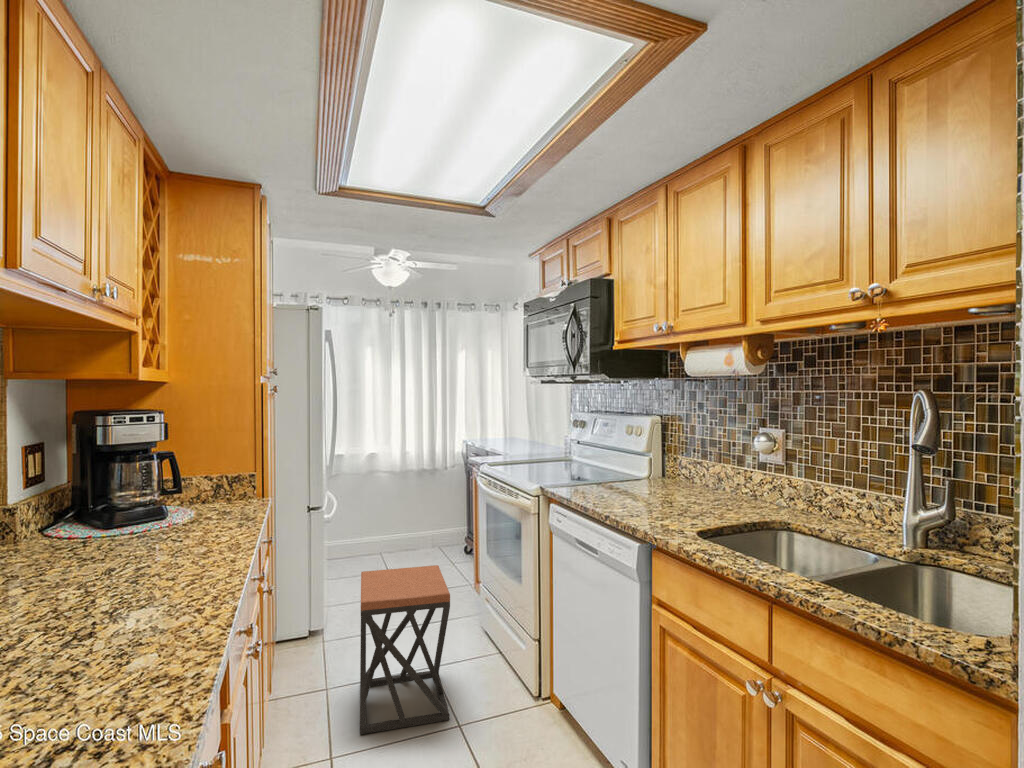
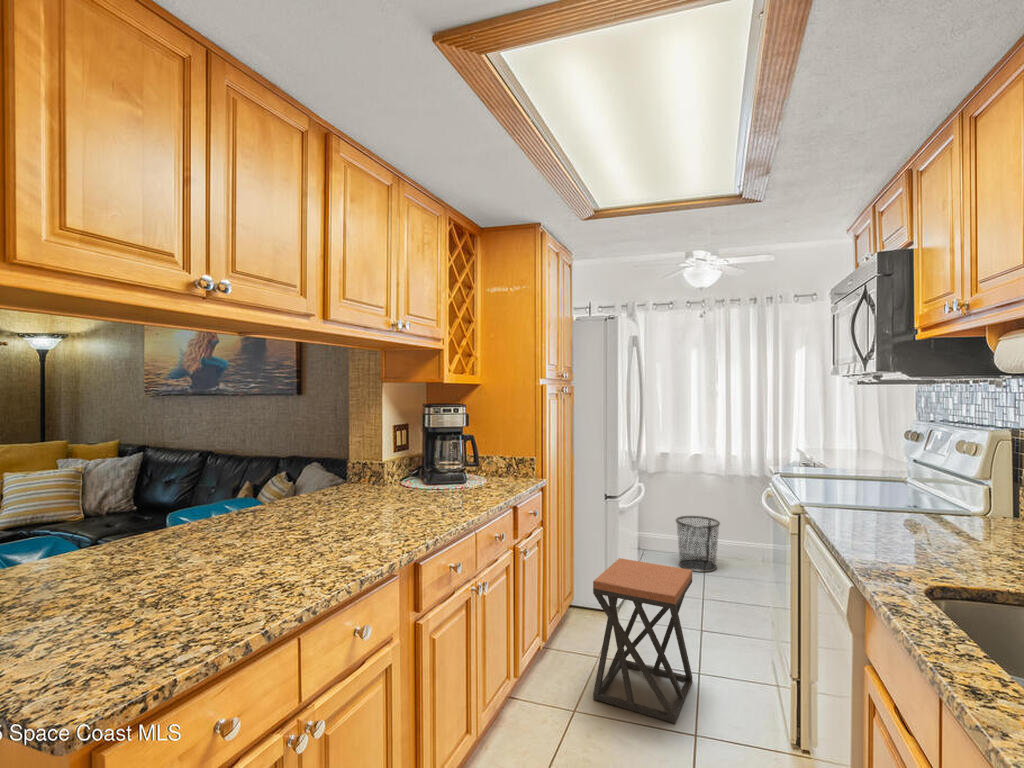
waste bin: none [352,514,396,570] -> present [676,516,720,572]

